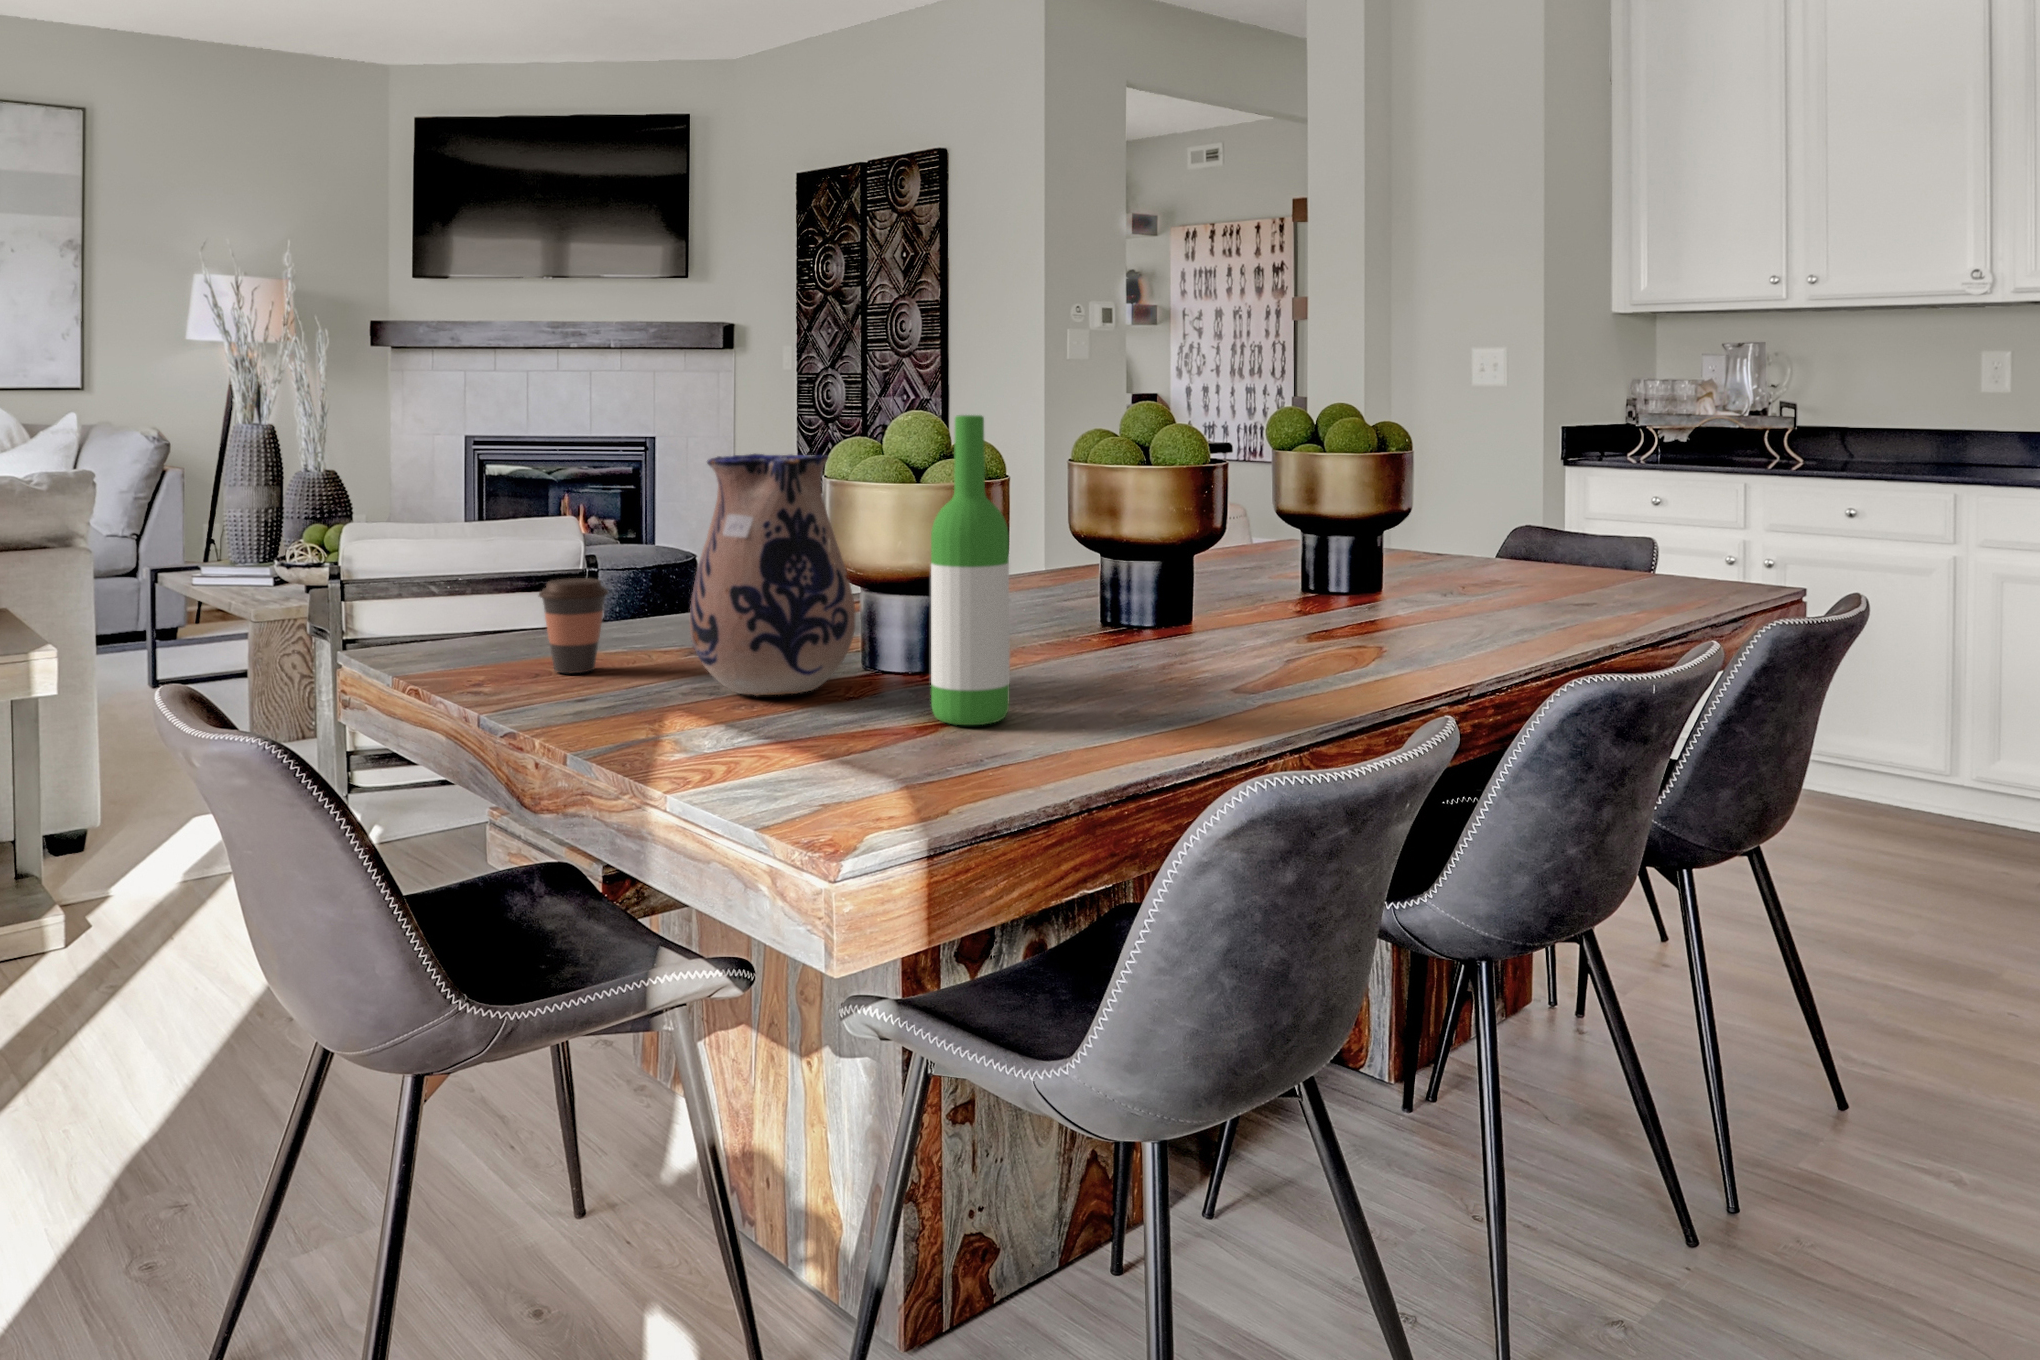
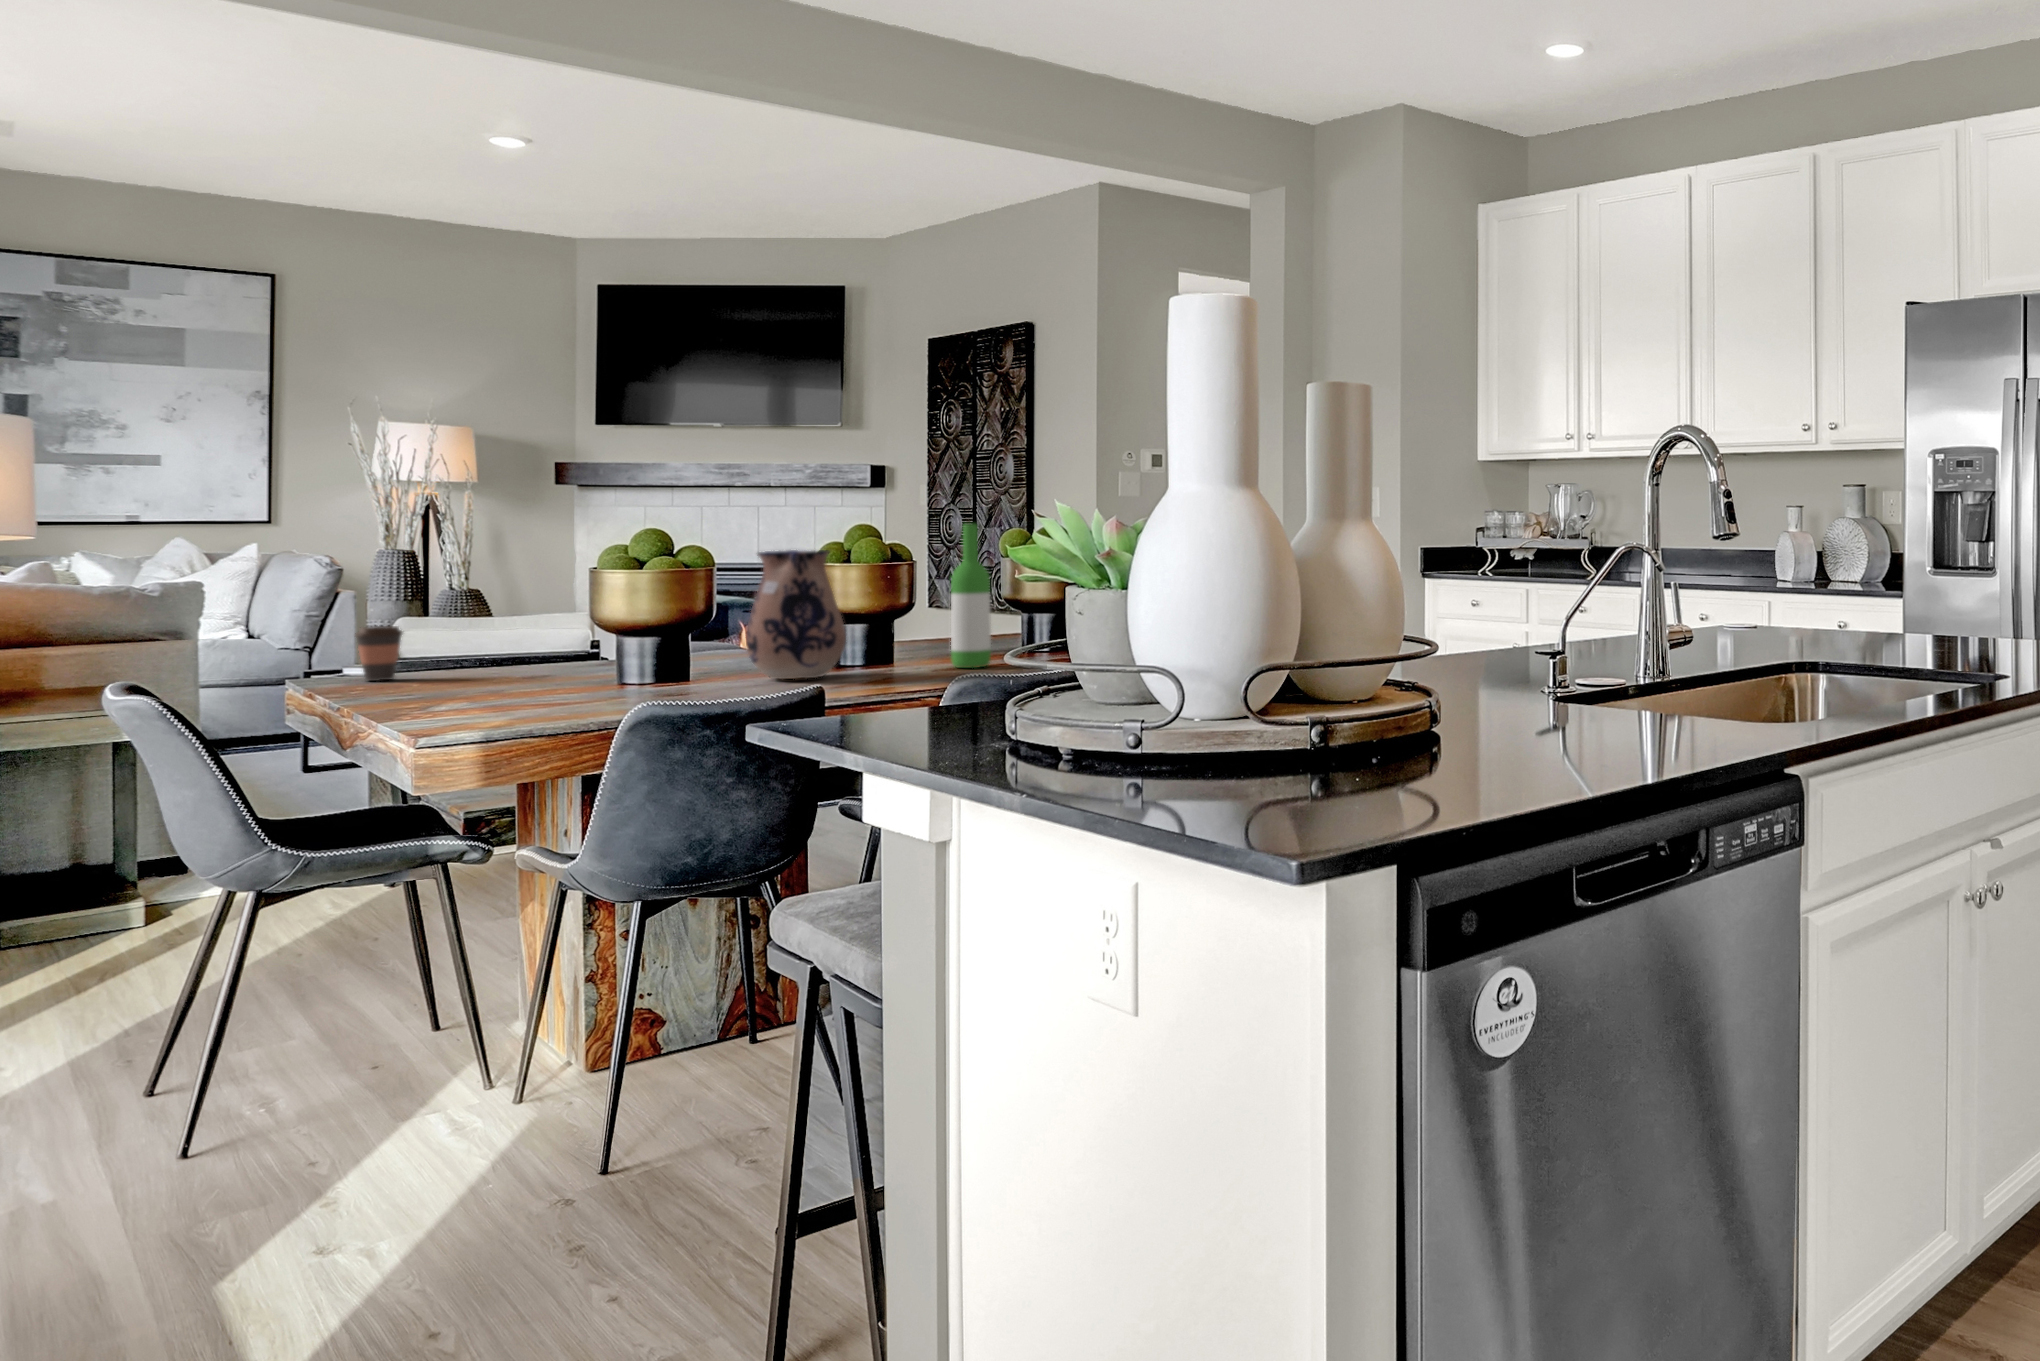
wine bottle: present [931,415,1010,725] -> present [951,524,991,668]
ceramic pitcher: present [690,454,855,696] -> present [746,550,846,679]

